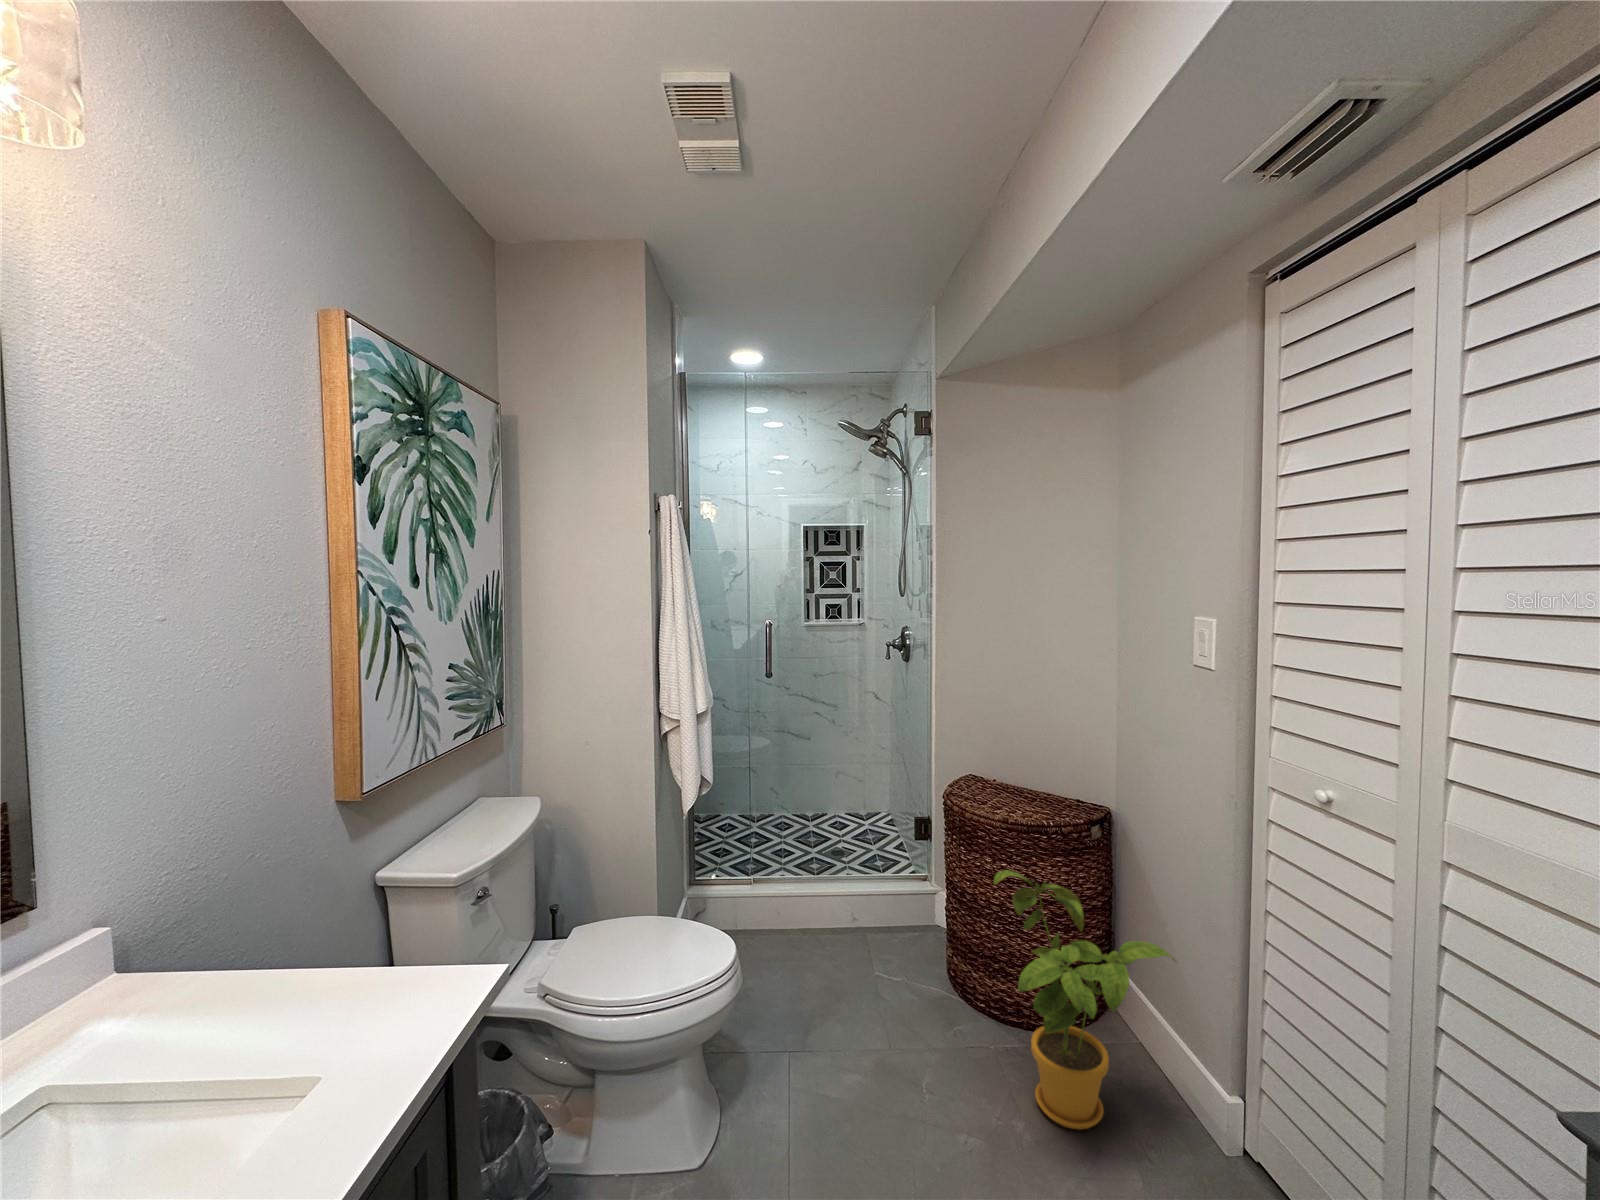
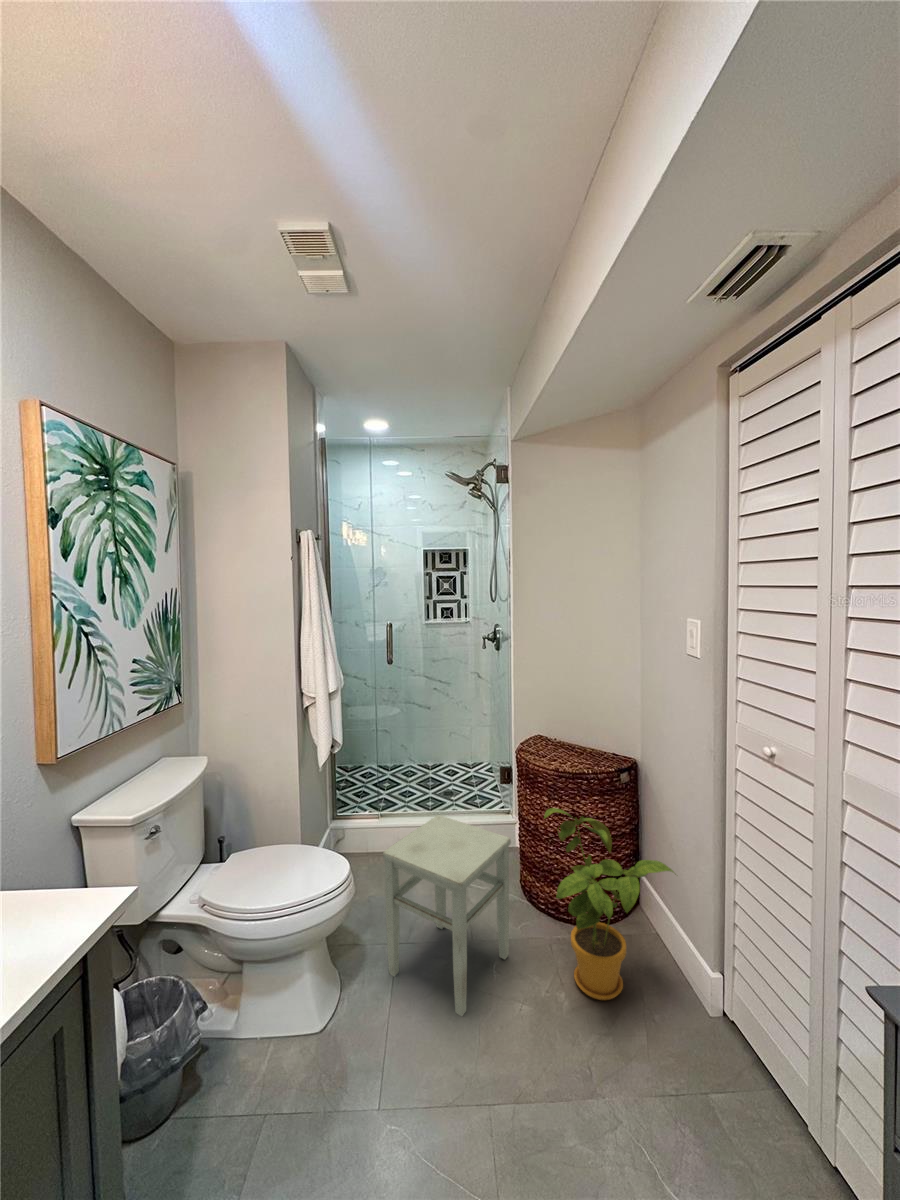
stool: none [777,880,948,1149] -> present [383,815,511,1016]

